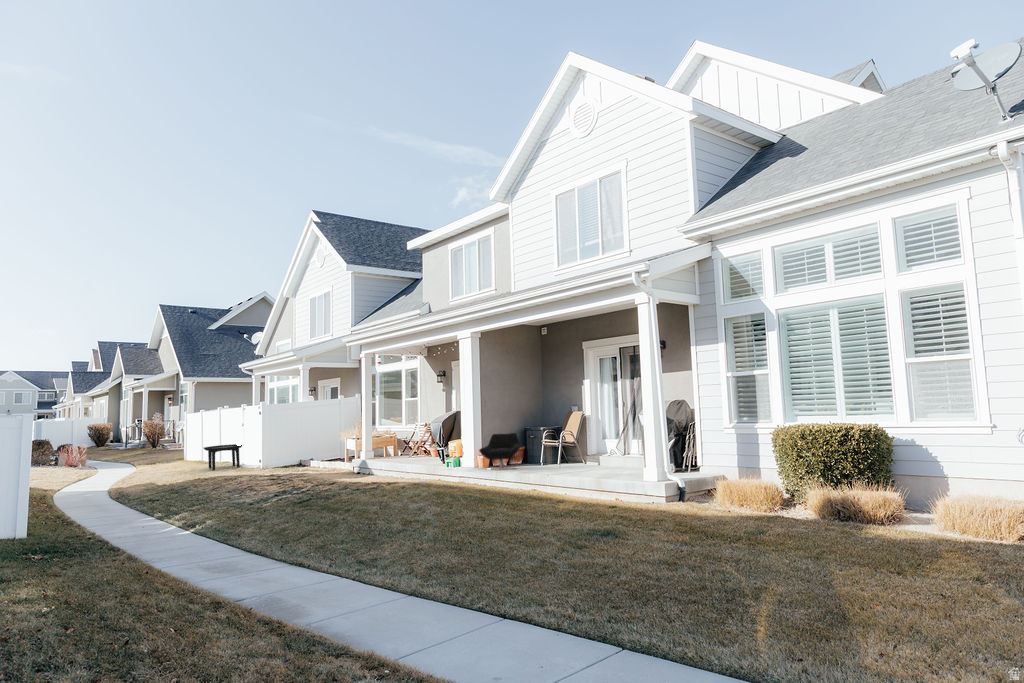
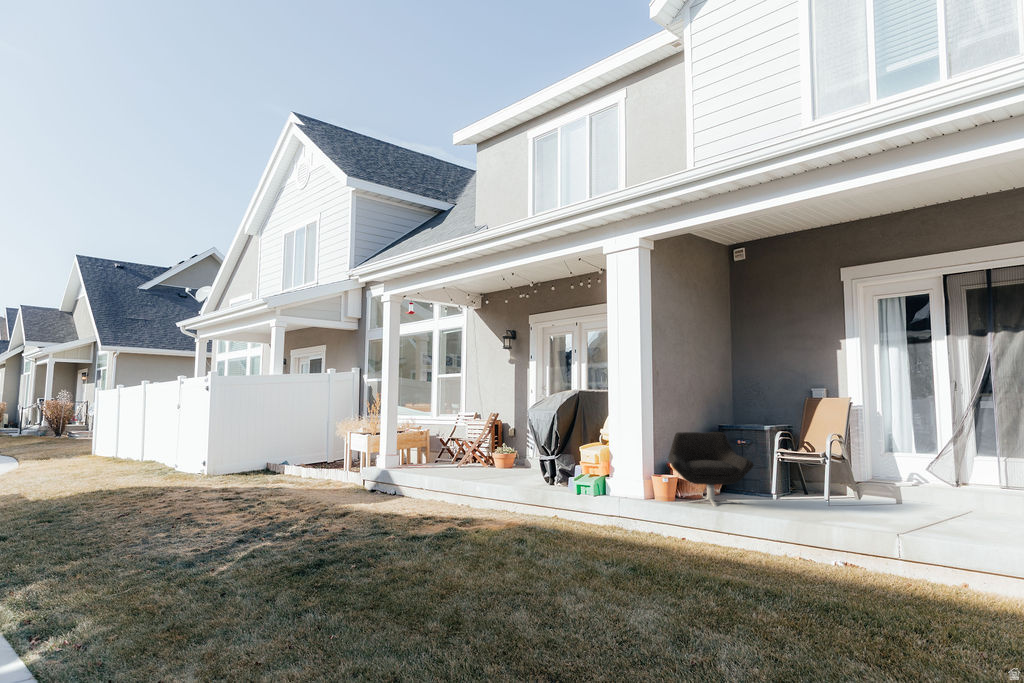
round table: present [204,444,242,470] -> none [110,435,177,476]

